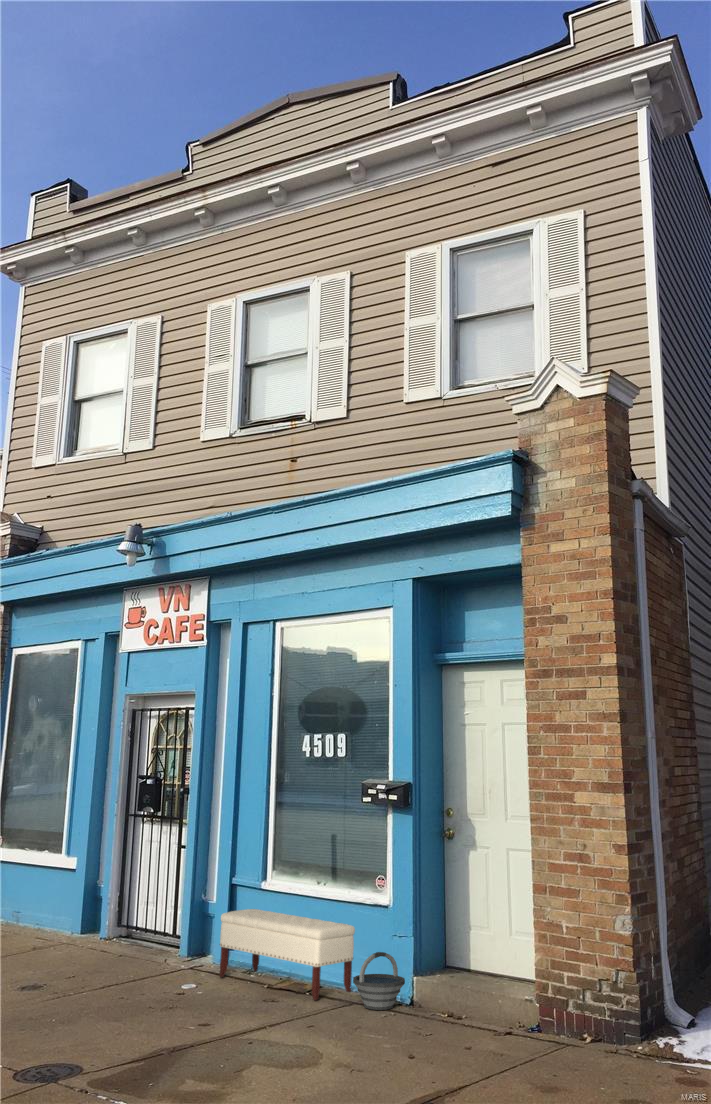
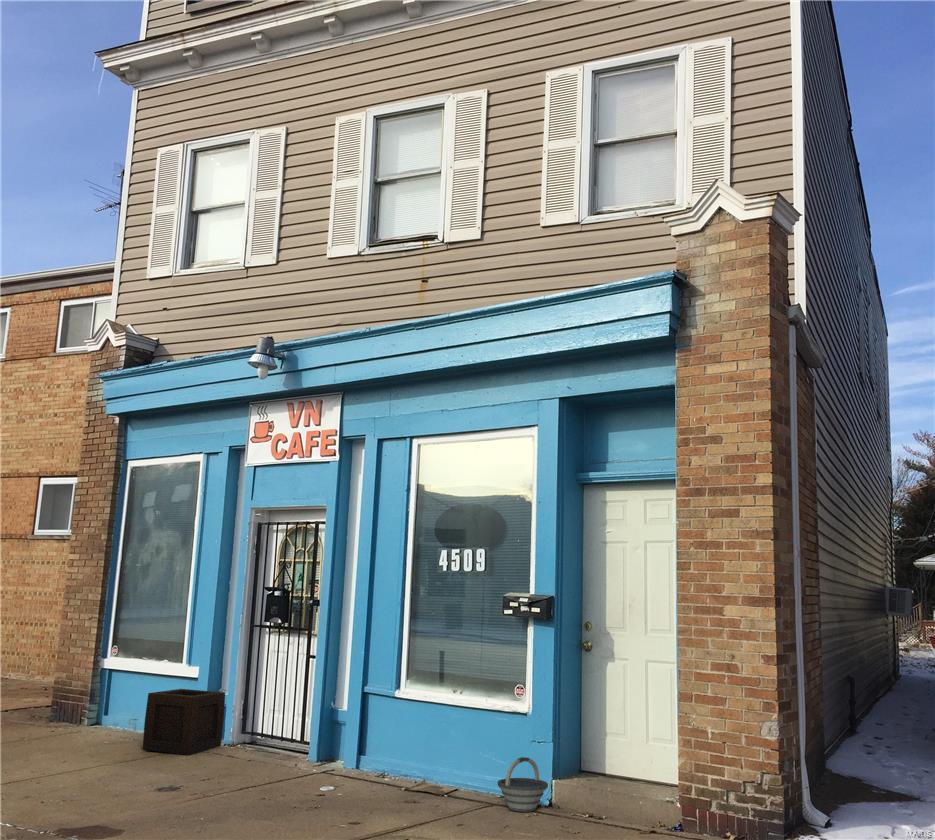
wooden crate: none [16,881,101,950] -> present [143,689,225,755]
bench: present [220,909,355,1000] -> none [358,717,494,803]

